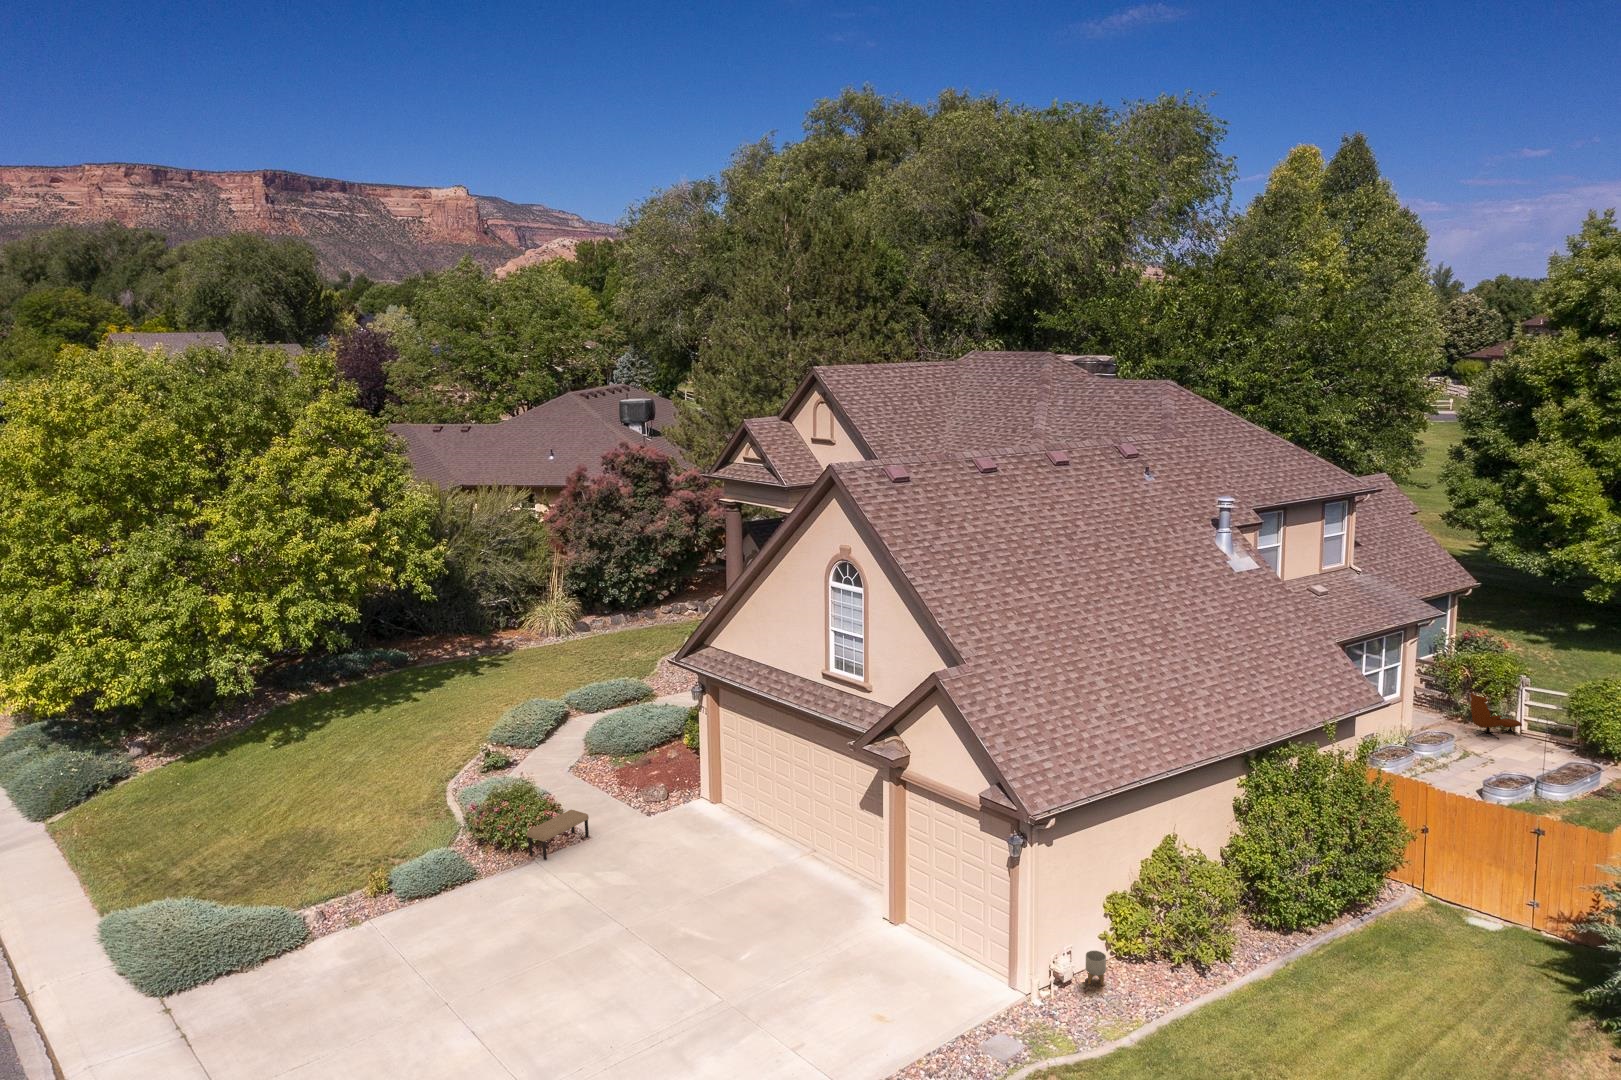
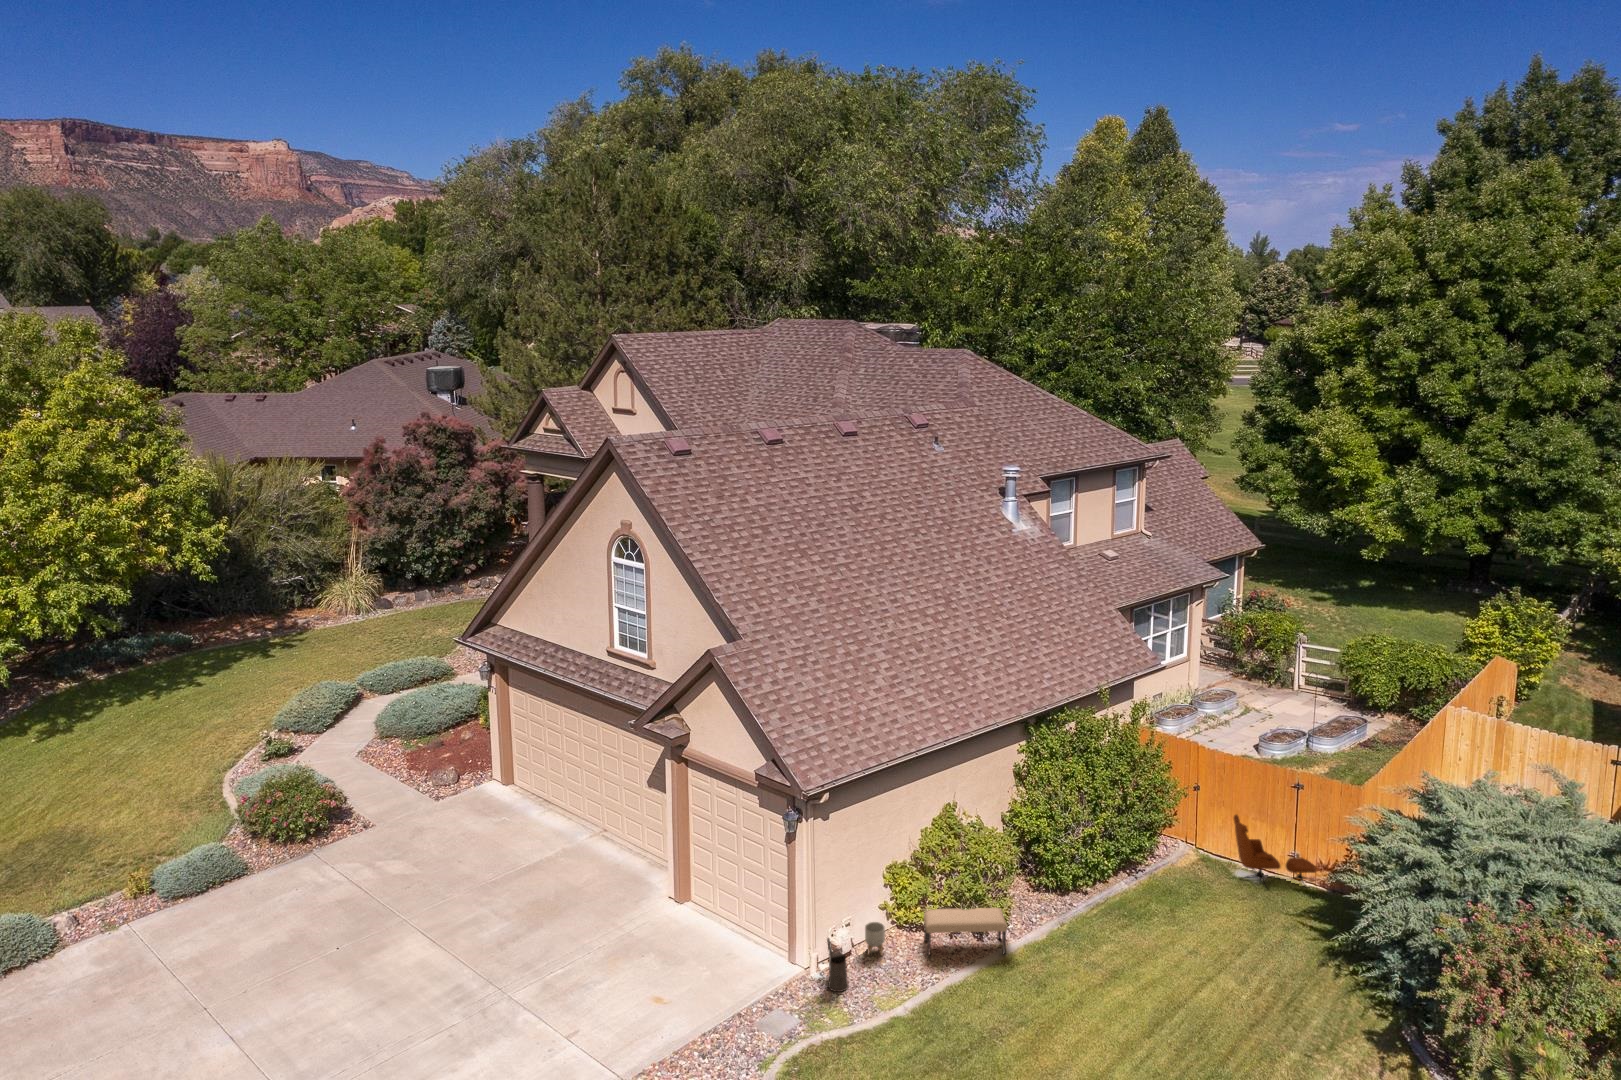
lounge chair: present [1470,693,1522,739] -> present [1234,815,1316,888]
bench: present [527,810,589,860] -> present [924,908,1007,956]
watering can: none [1049,963,1072,1018] -> present [827,938,849,992]

